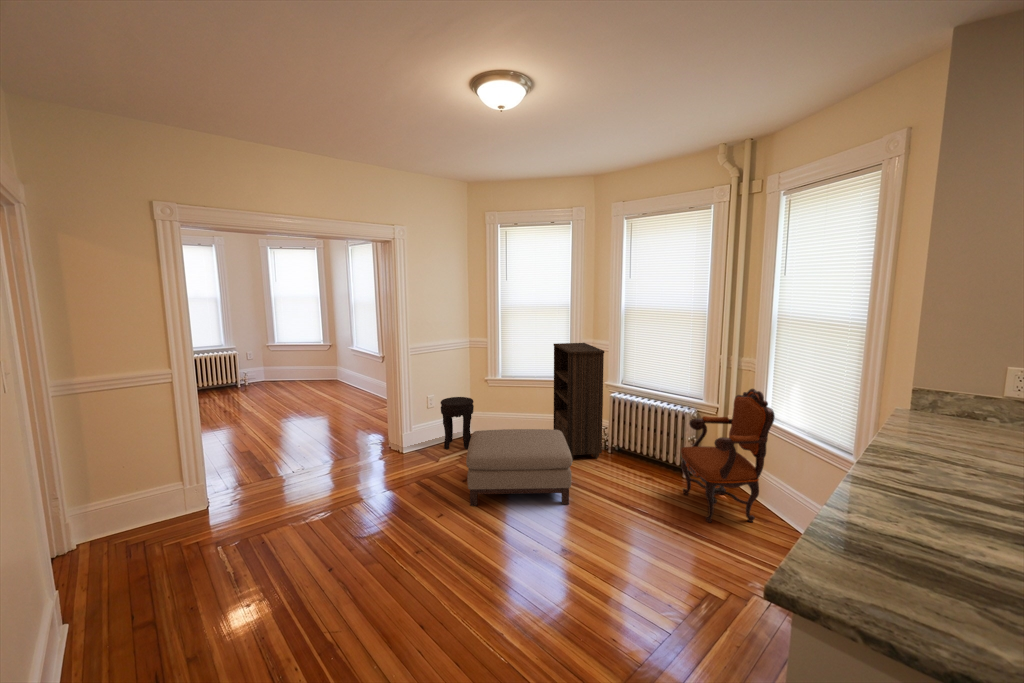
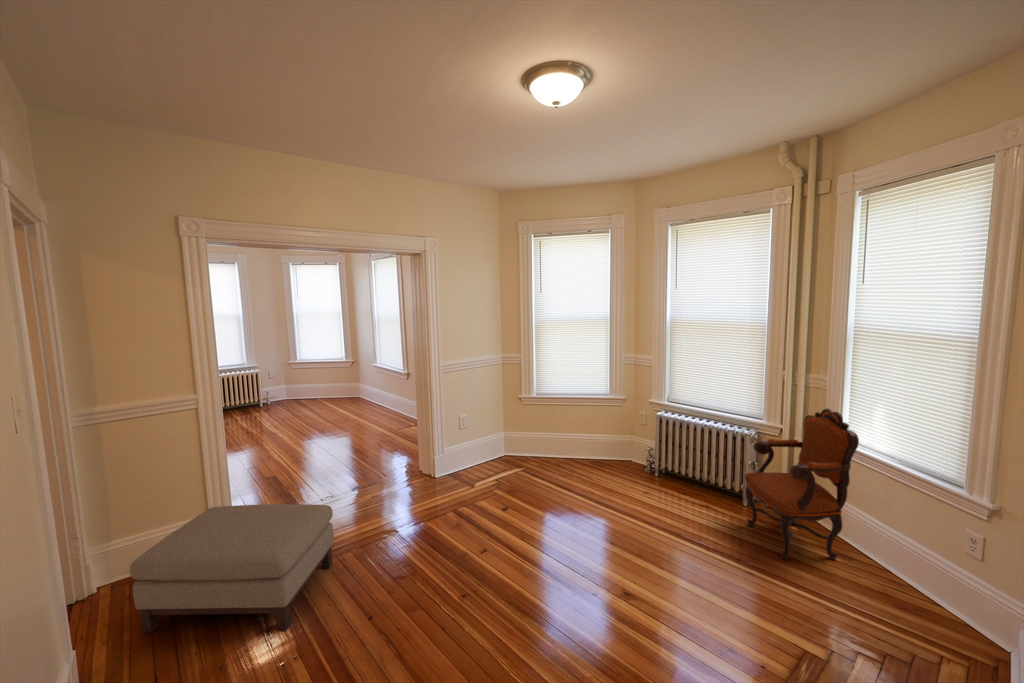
bookshelf: present [554,343,604,459] -> none [593,358,652,485]
side table: present [441,397,474,449] -> none [474,417,509,473]
ottoman: present [466,429,573,506] -> present [129,504,334,632]

